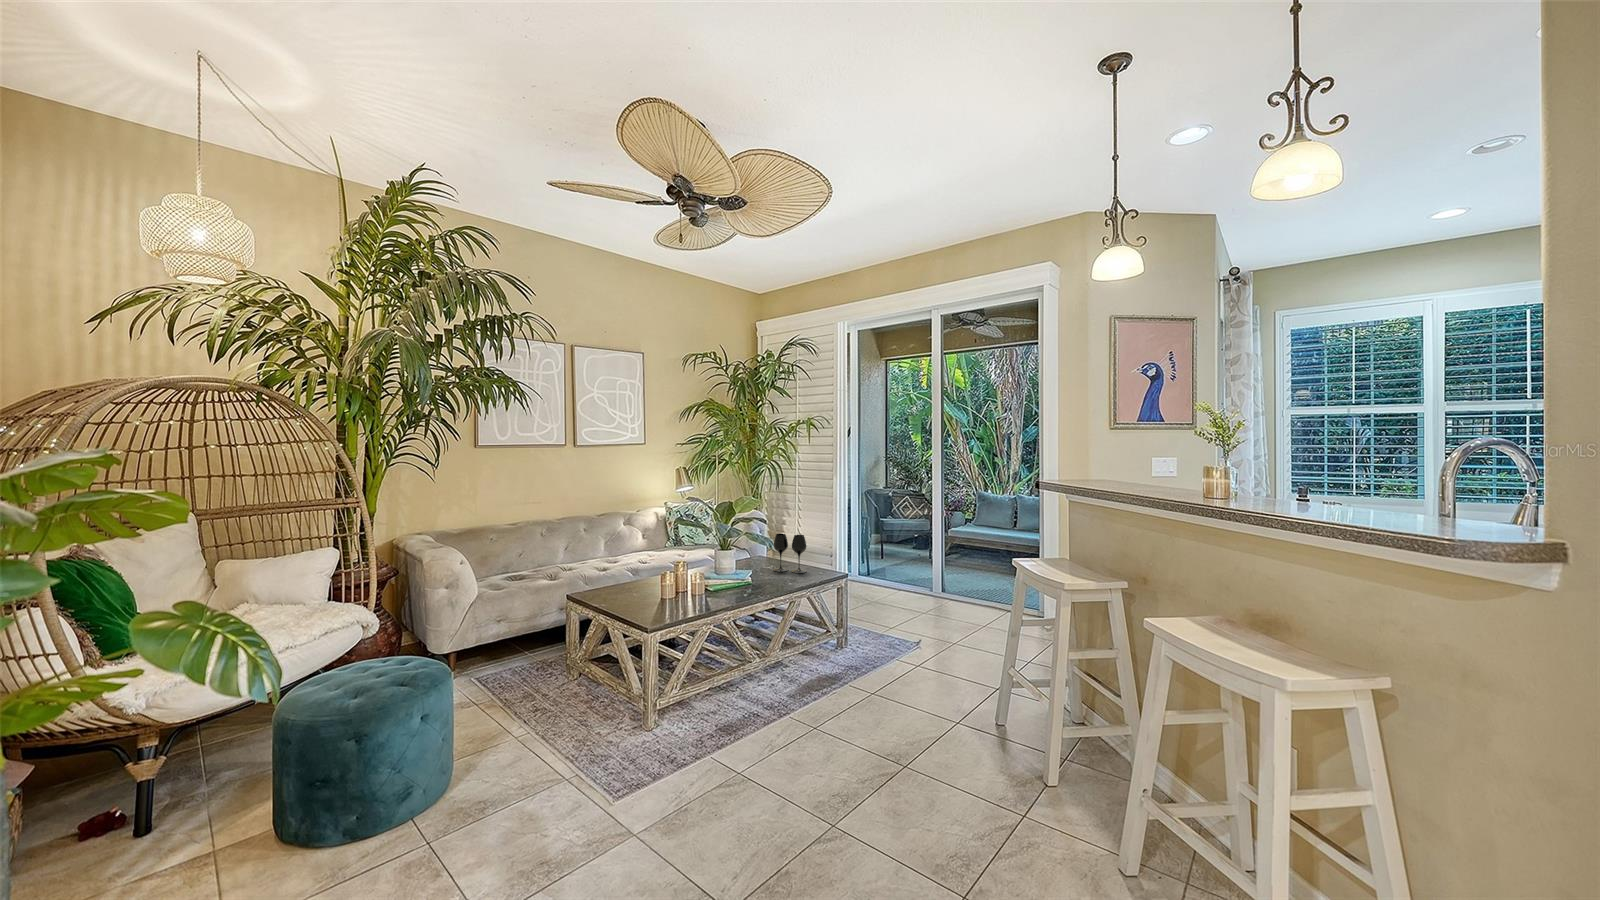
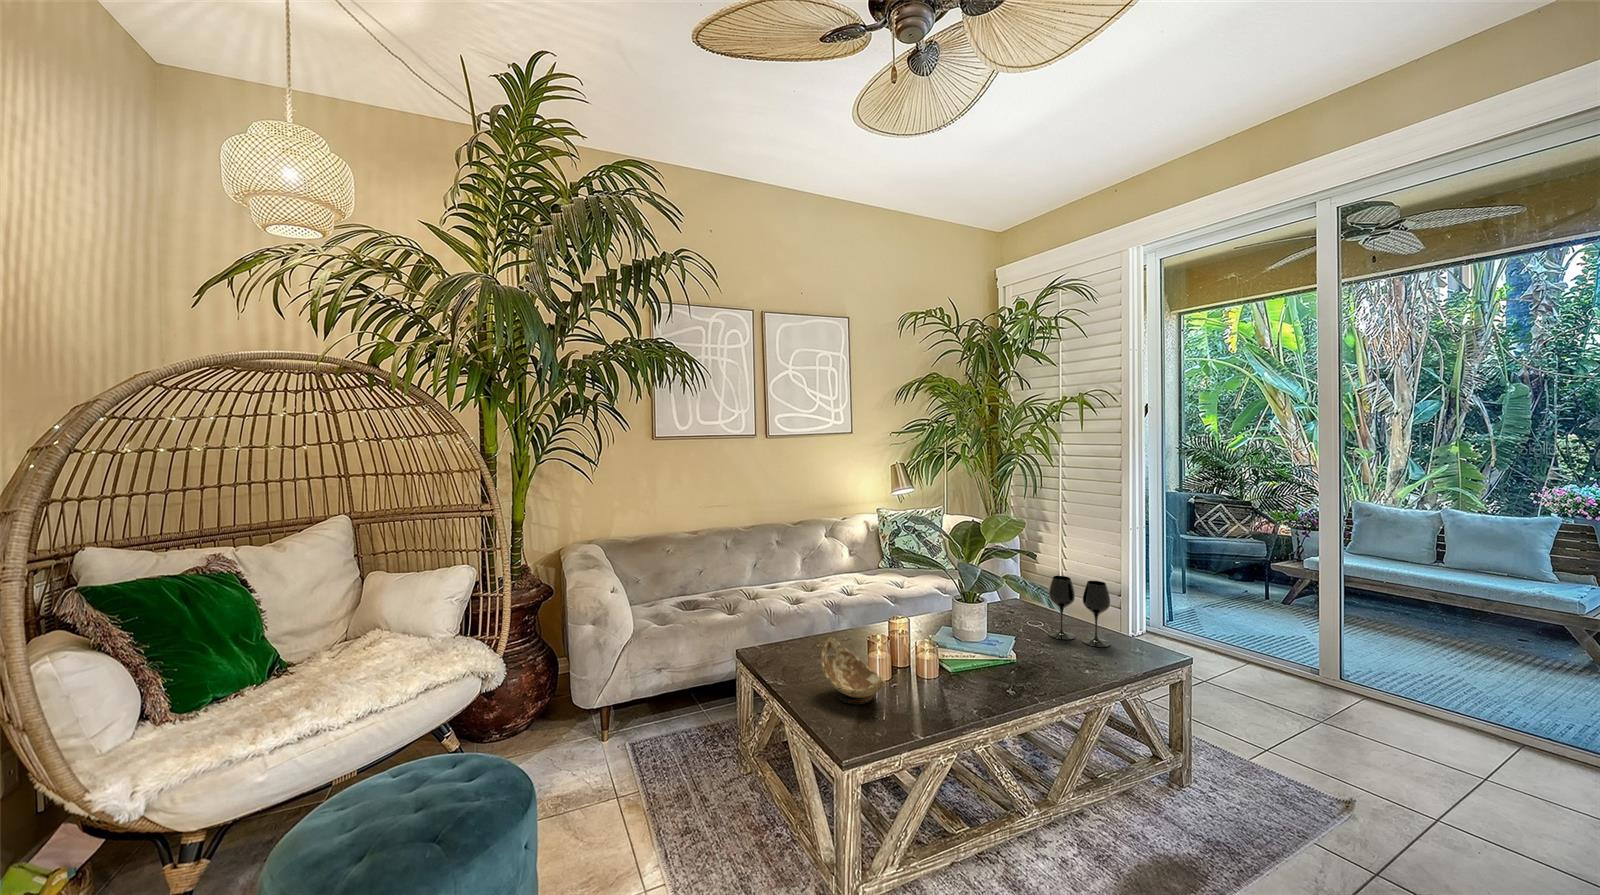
decorative bowl: none [631,573,671,609] -> present [821,637,885,705]

